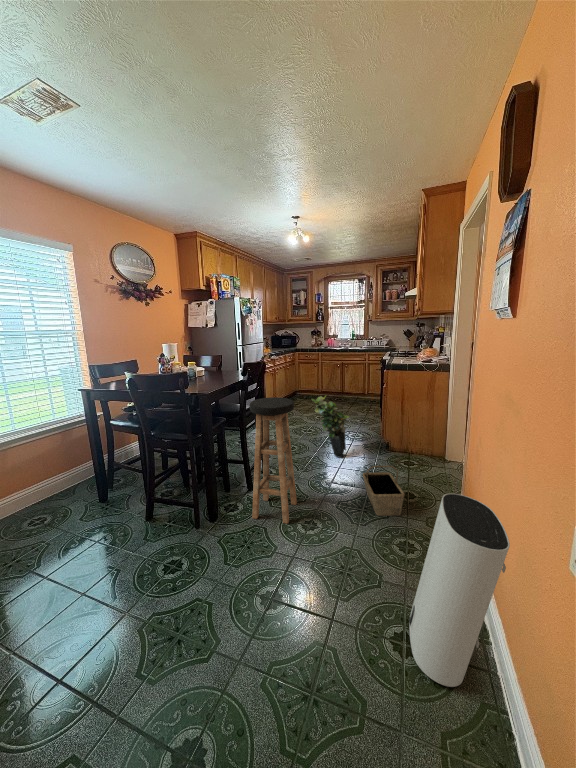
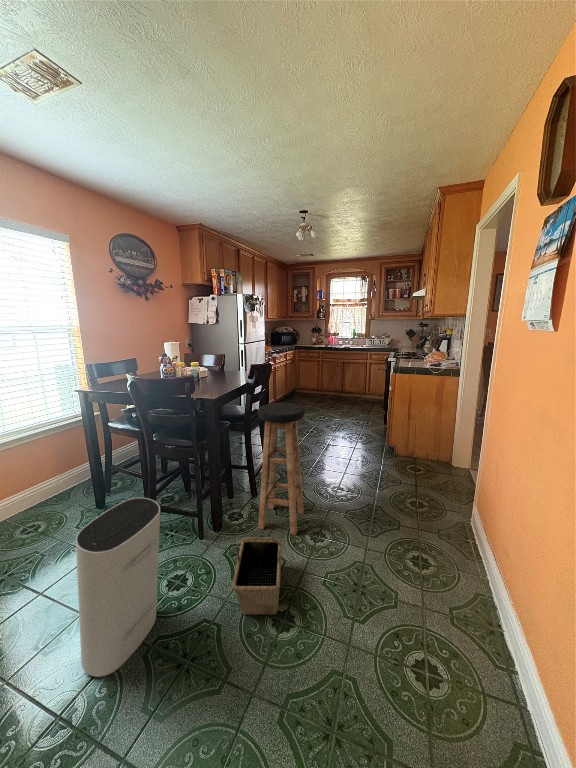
potted plant: present [312,396,349,458] -> none [317,398,356,463]
basket: present [363,466,405,516] -> present [232,537,282,614]
air purifier: present [409,494,510,687] -> present [76,498,160,677]

